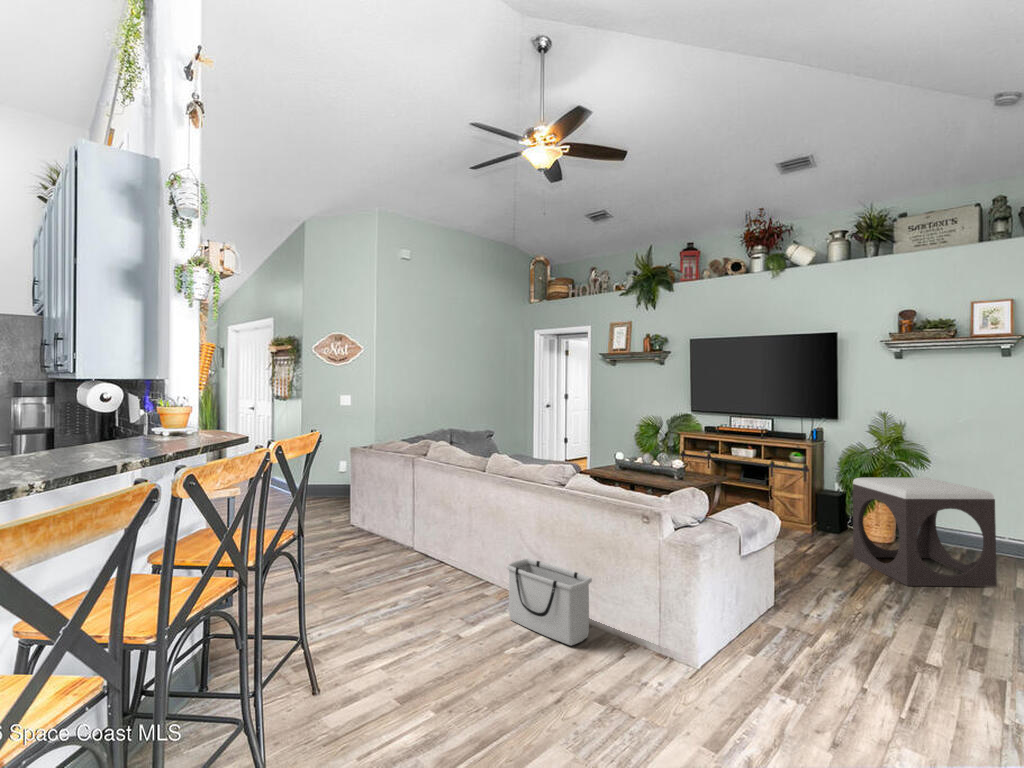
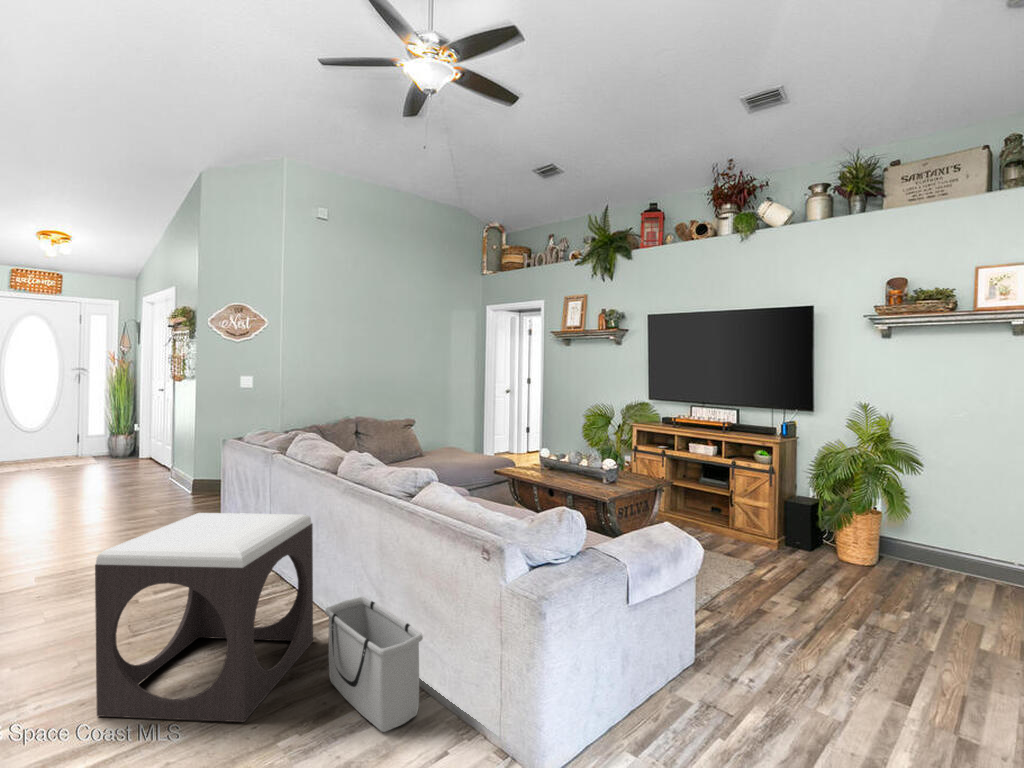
footstool: present [853,478,997,587] -> present [95,513,313,722]

